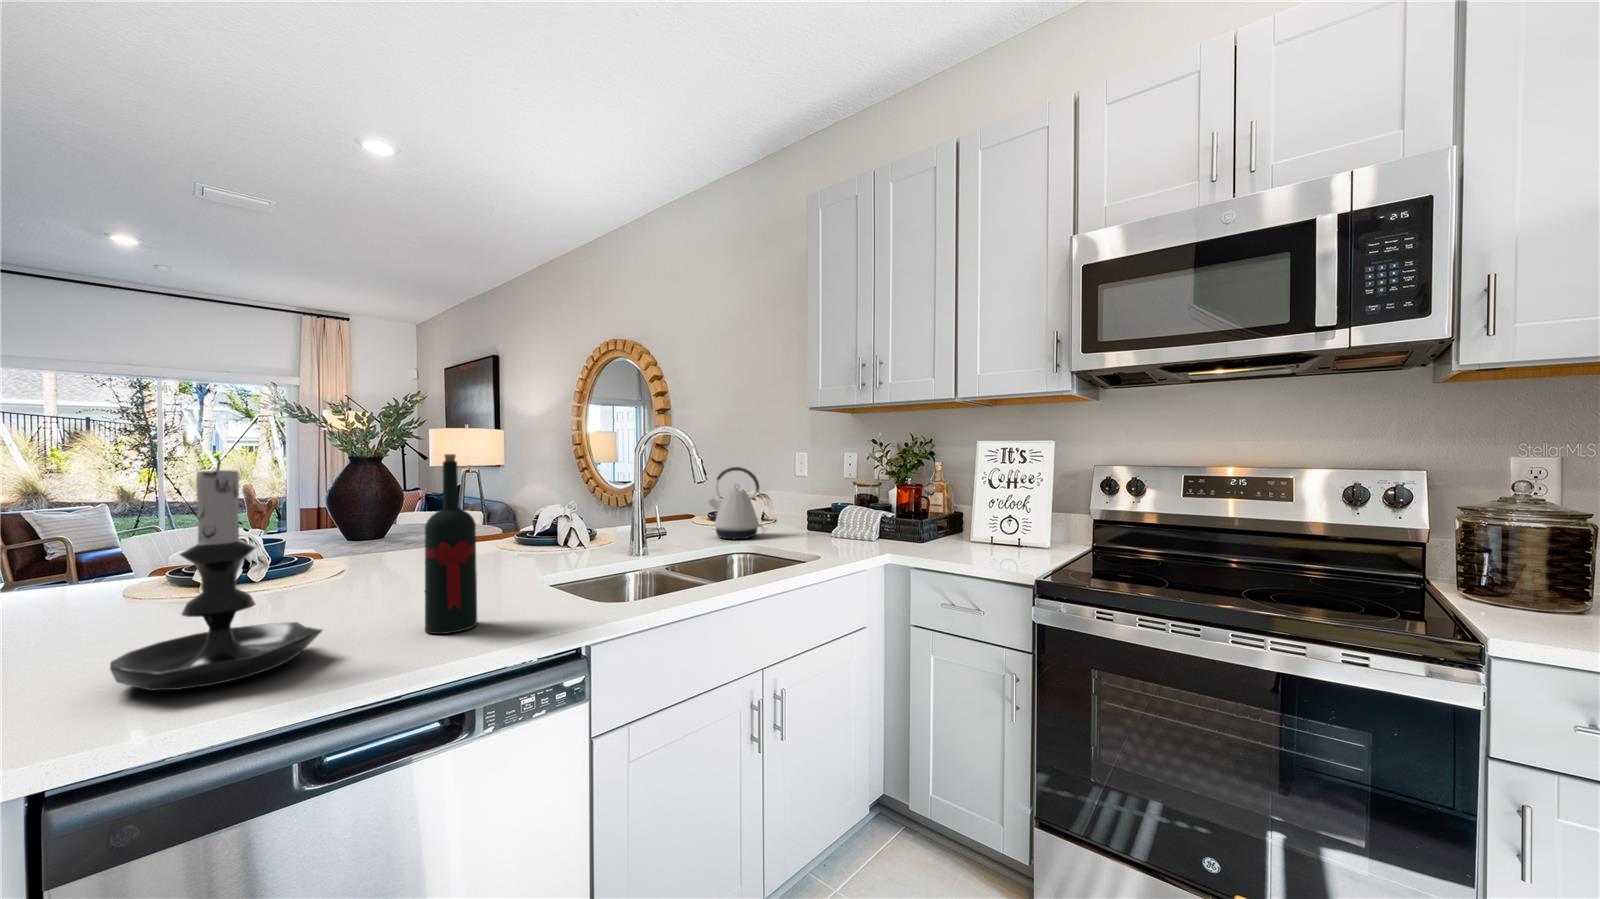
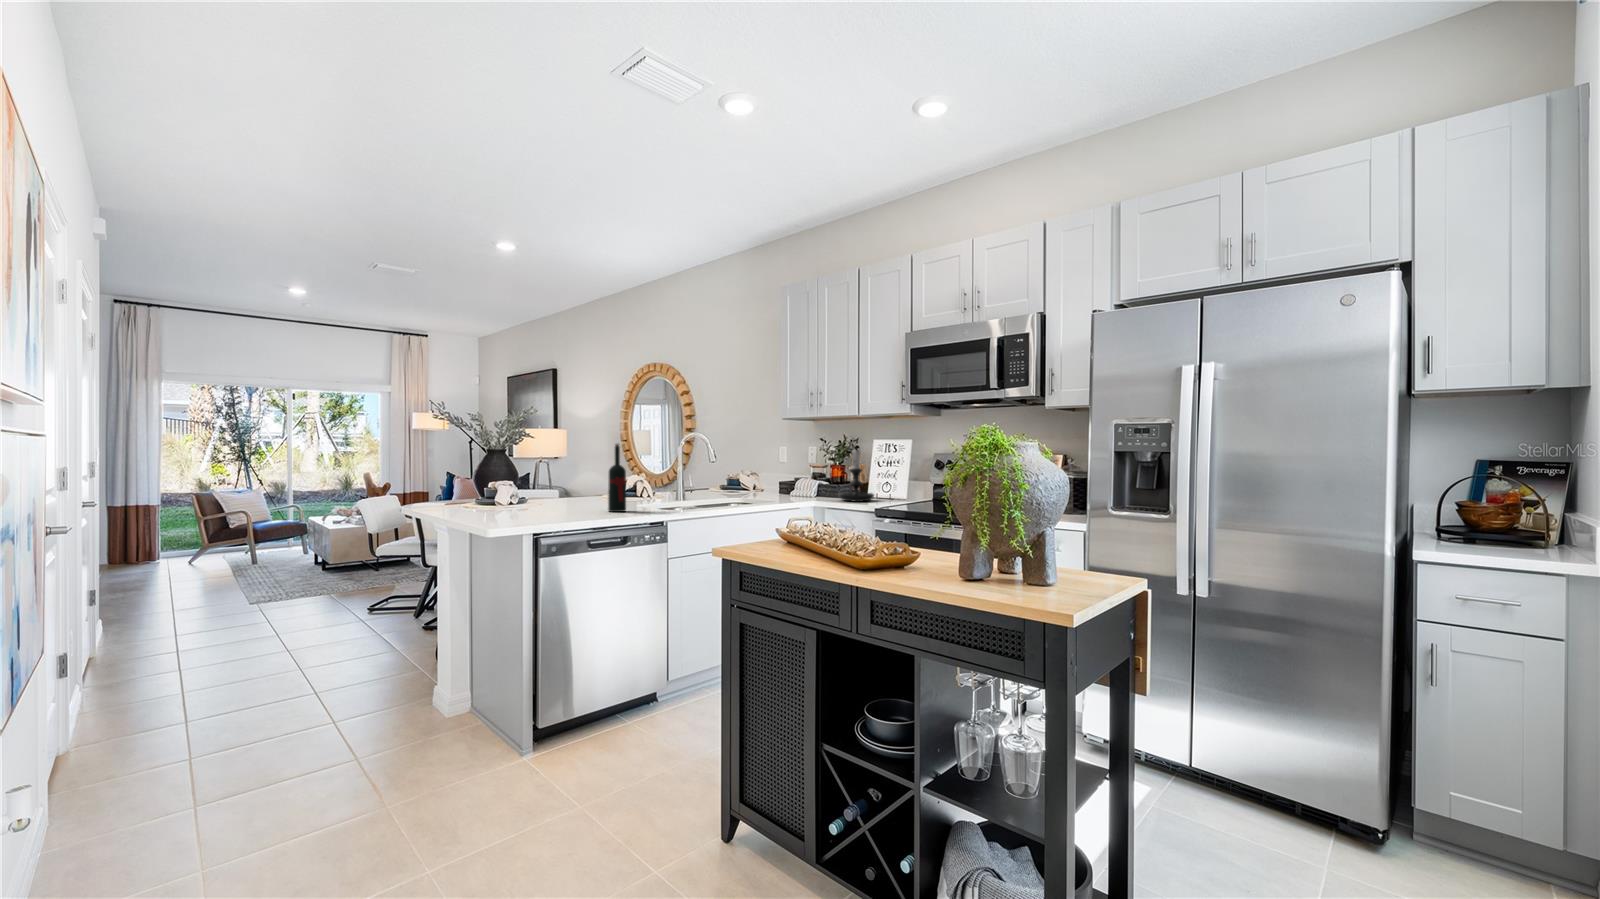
candle holder: present [110,455,322,691] -> present [839,449,874,502]
kettle: present [708,467,763,539] -> none [719,454,751,496]

